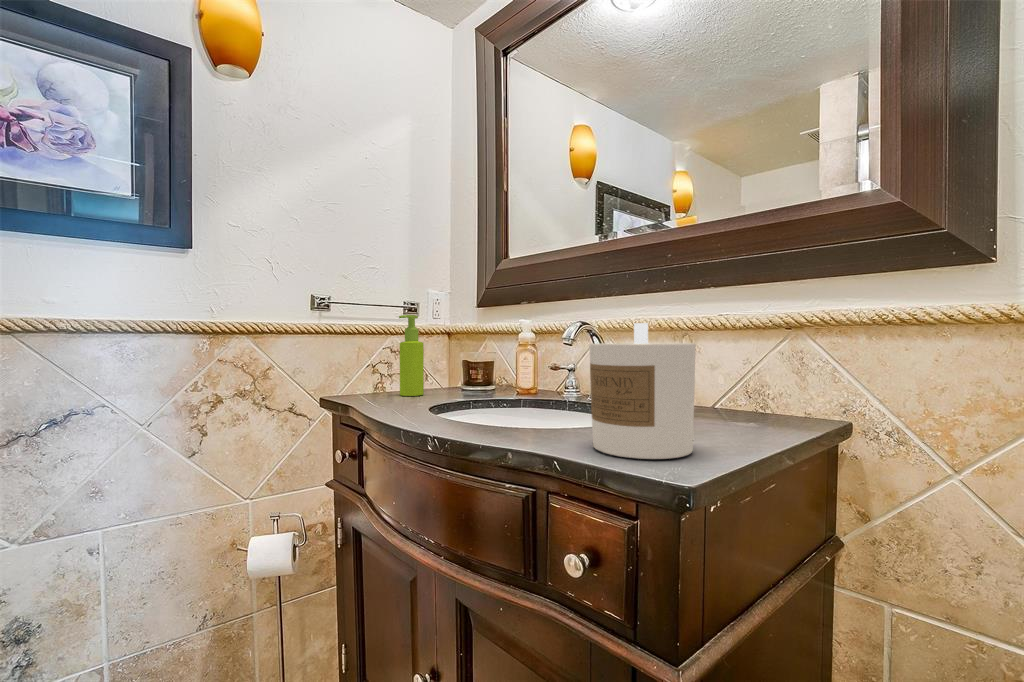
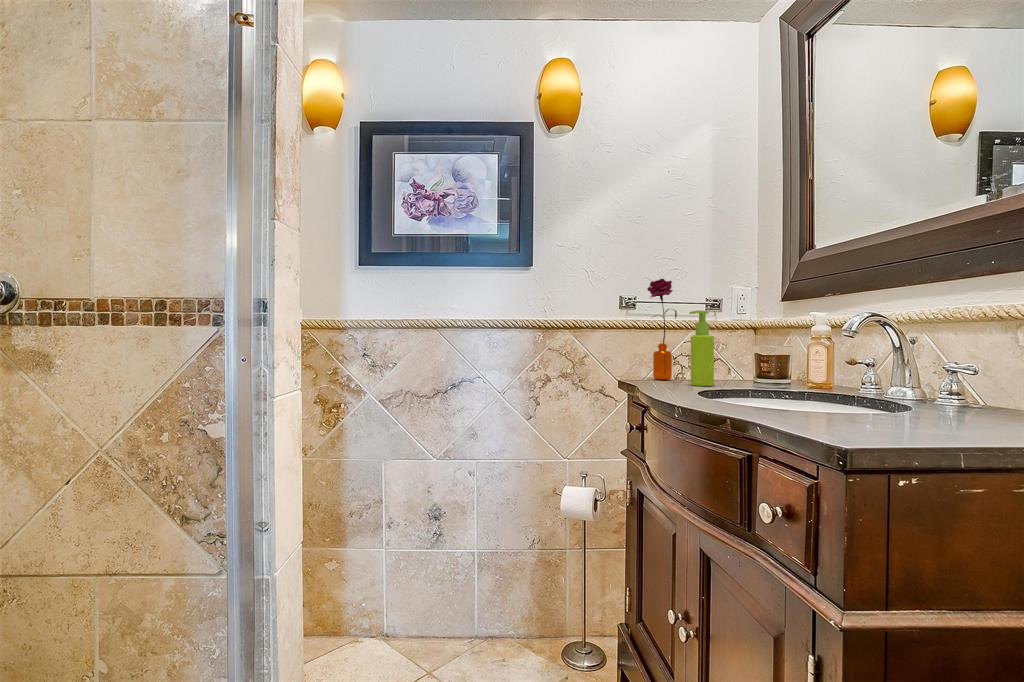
flower: none [344,278,379,390] -> present [647,279,677,380]
candle: present [590,323,696,459] -> none [803,313,915,435]

